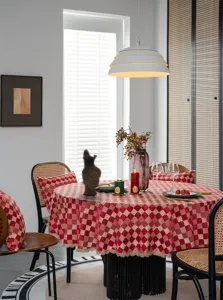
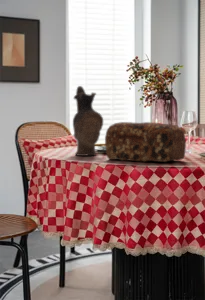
bread loaf: none [104,176,153,202] -> present [105,122,186,162]

